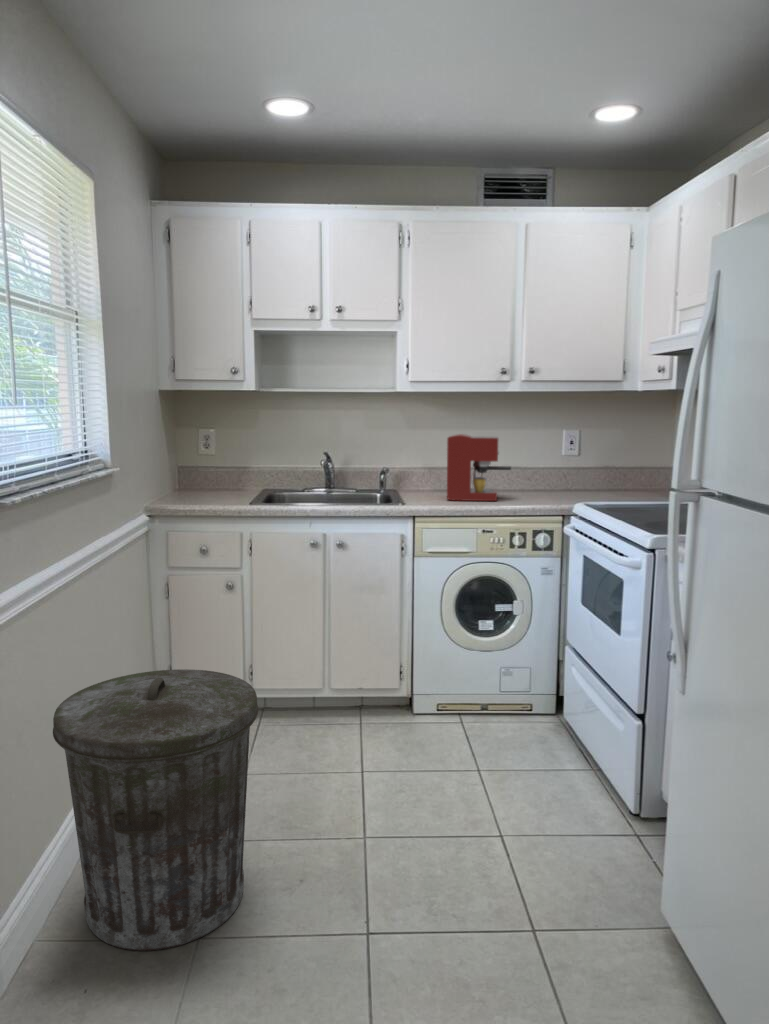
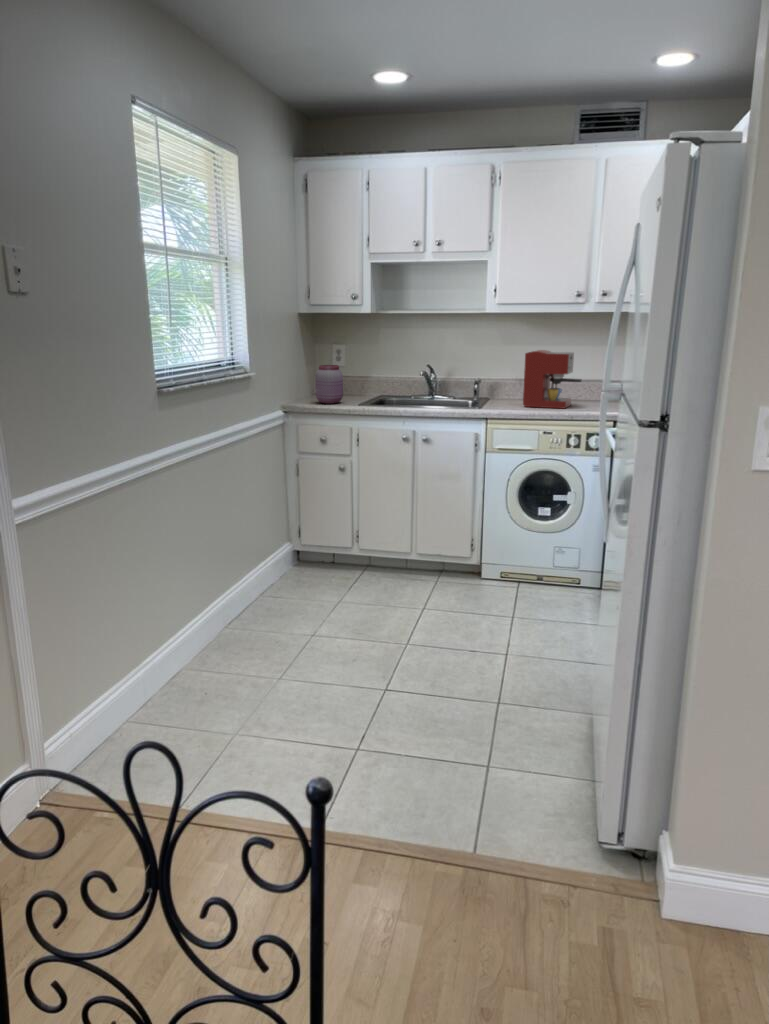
jar: none [186,456,222,504] -> present [315,365,343,404]
trash can: present [53,669,258,951] -> none [193,516,326,686]

